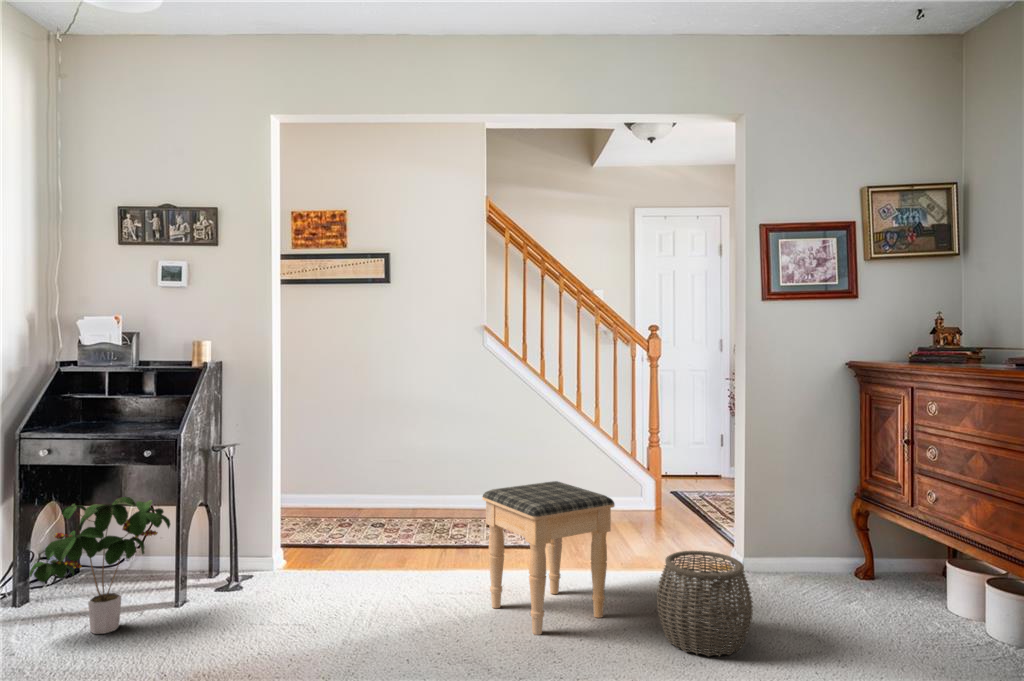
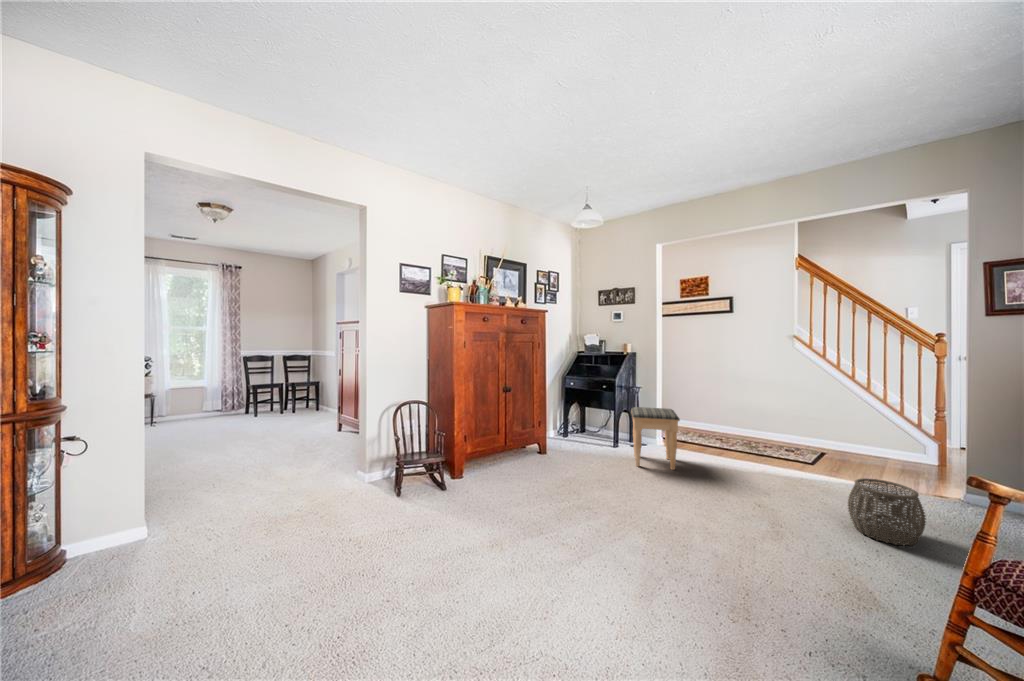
footstool: present [482,481,615,635] -> present [631,407,680,470]
potted plant: present [29,497,170,634] -> none [566,402,611,450]

